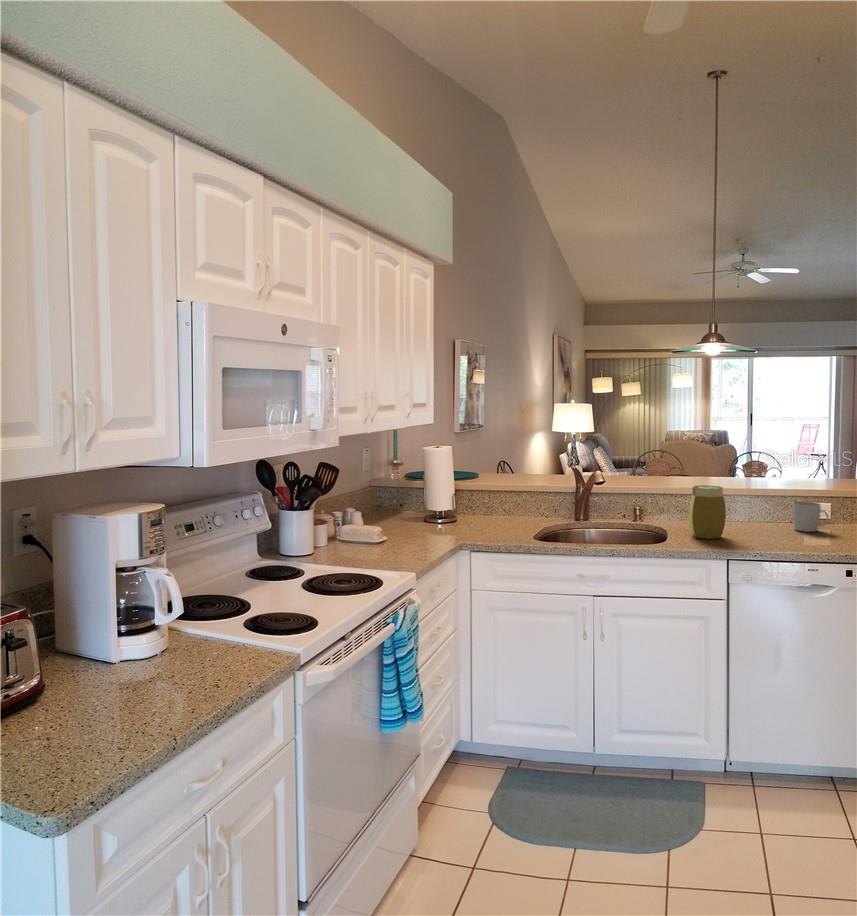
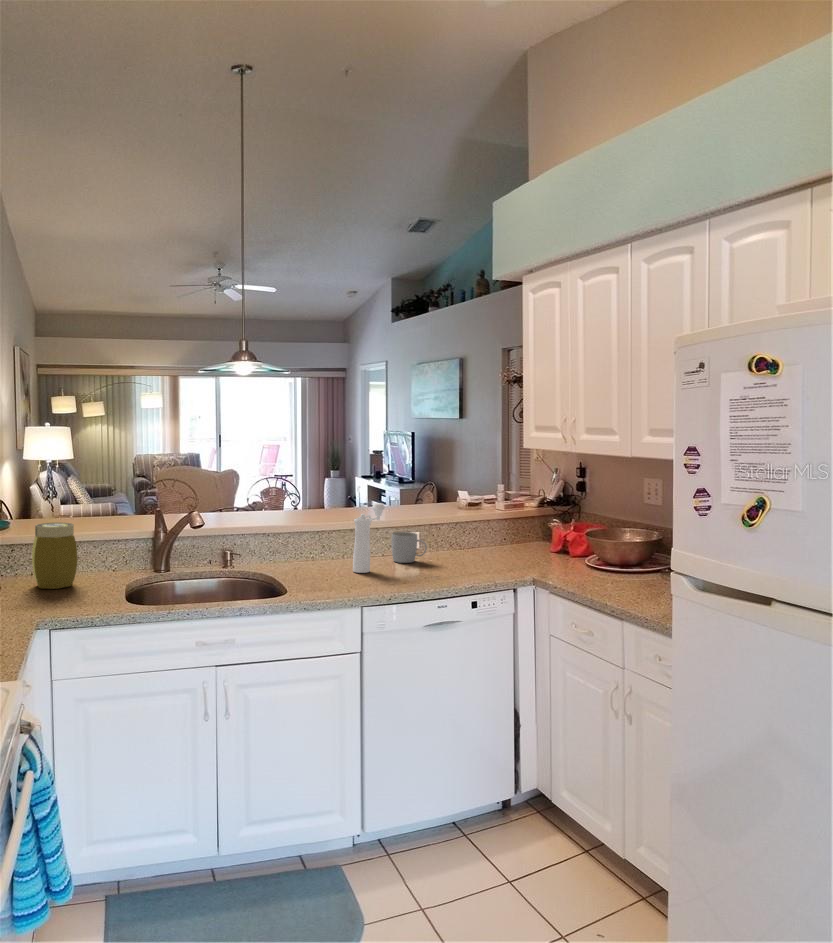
pepper mill: none [741,472,781,535] -> present [353,503,385,573]
jar: present [689,485,726,539] -> present [32,522,77,589]

